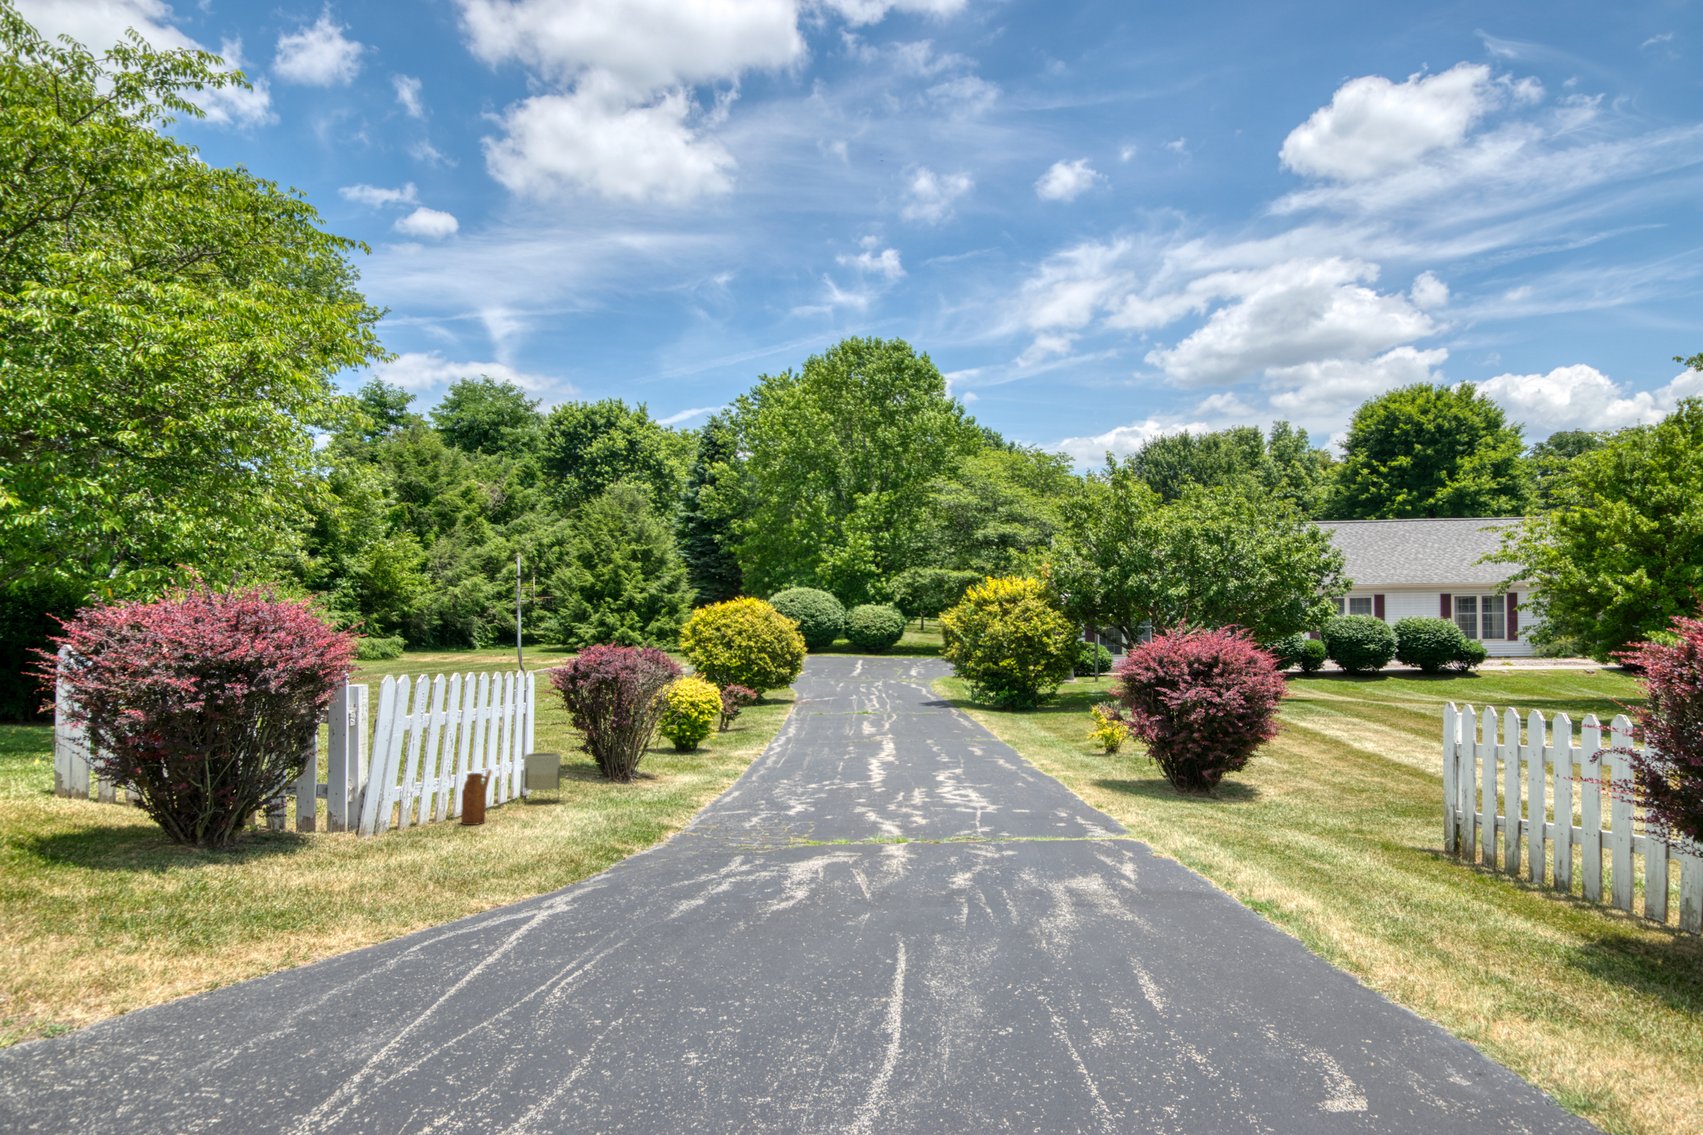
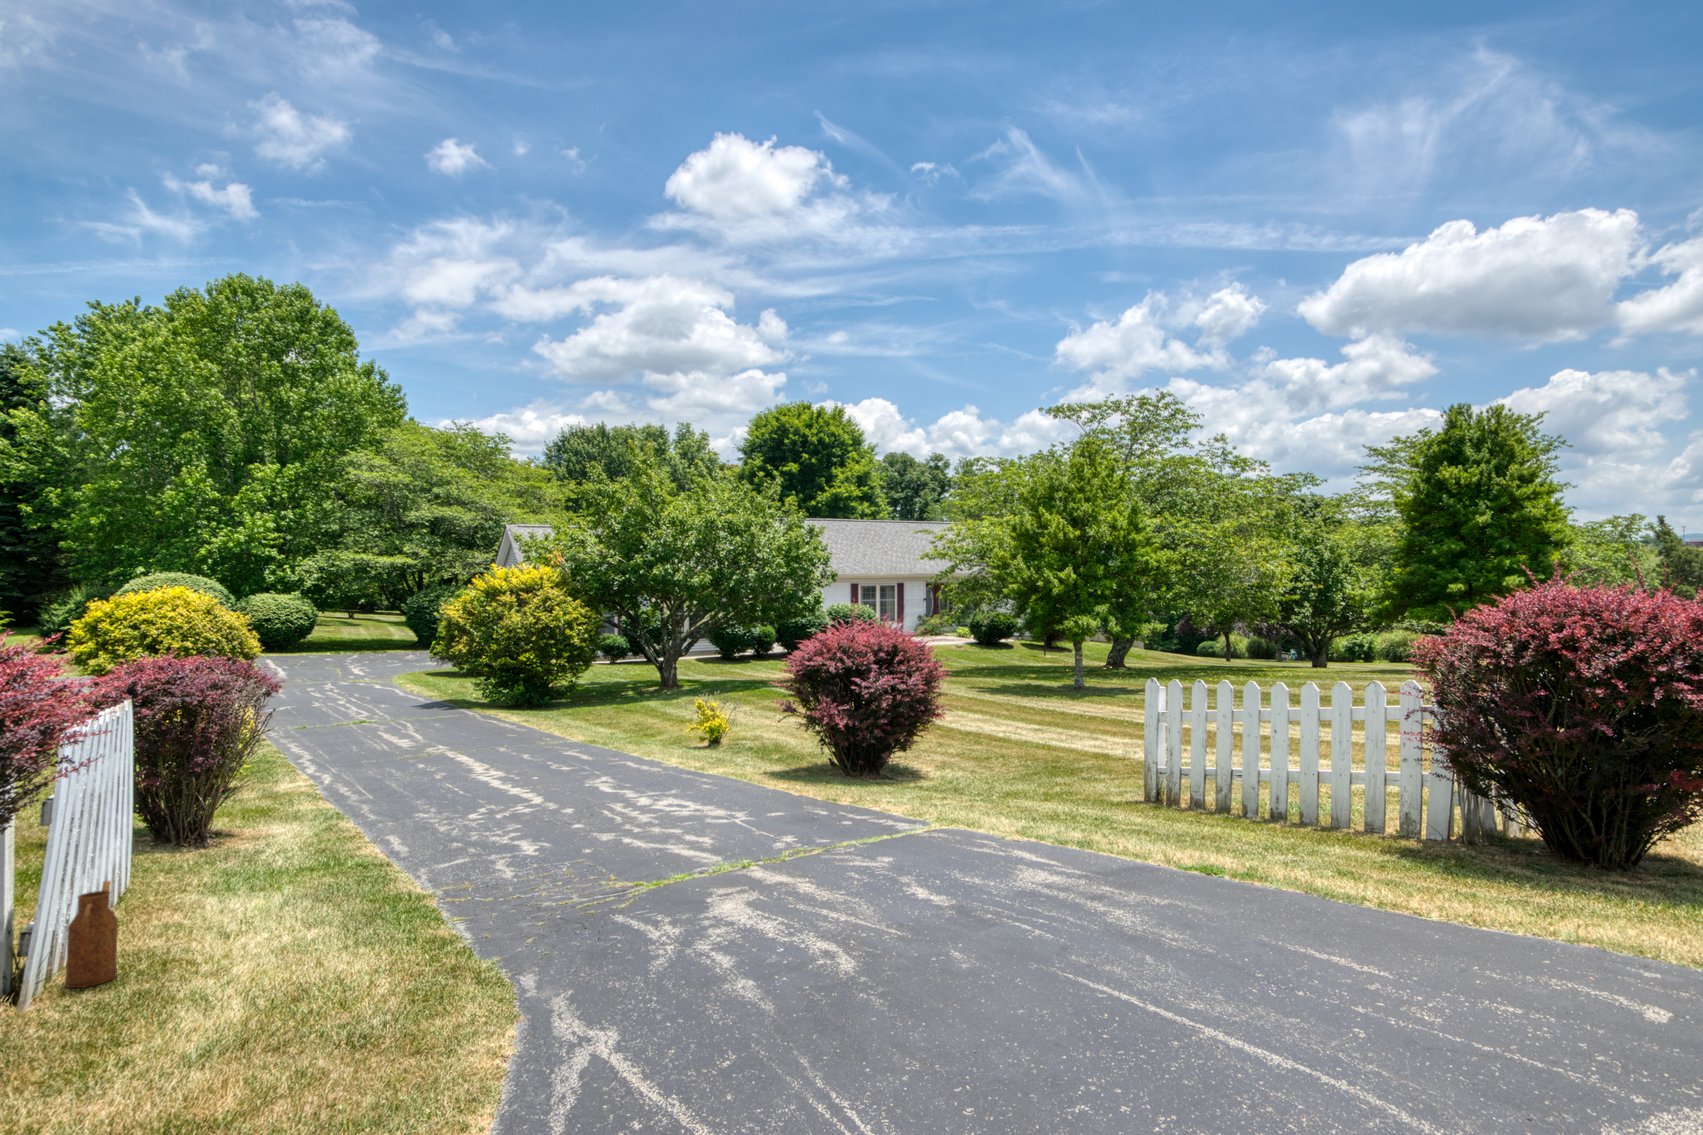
planter: present [524,753,560,791] -> none [116,833,189,926]

